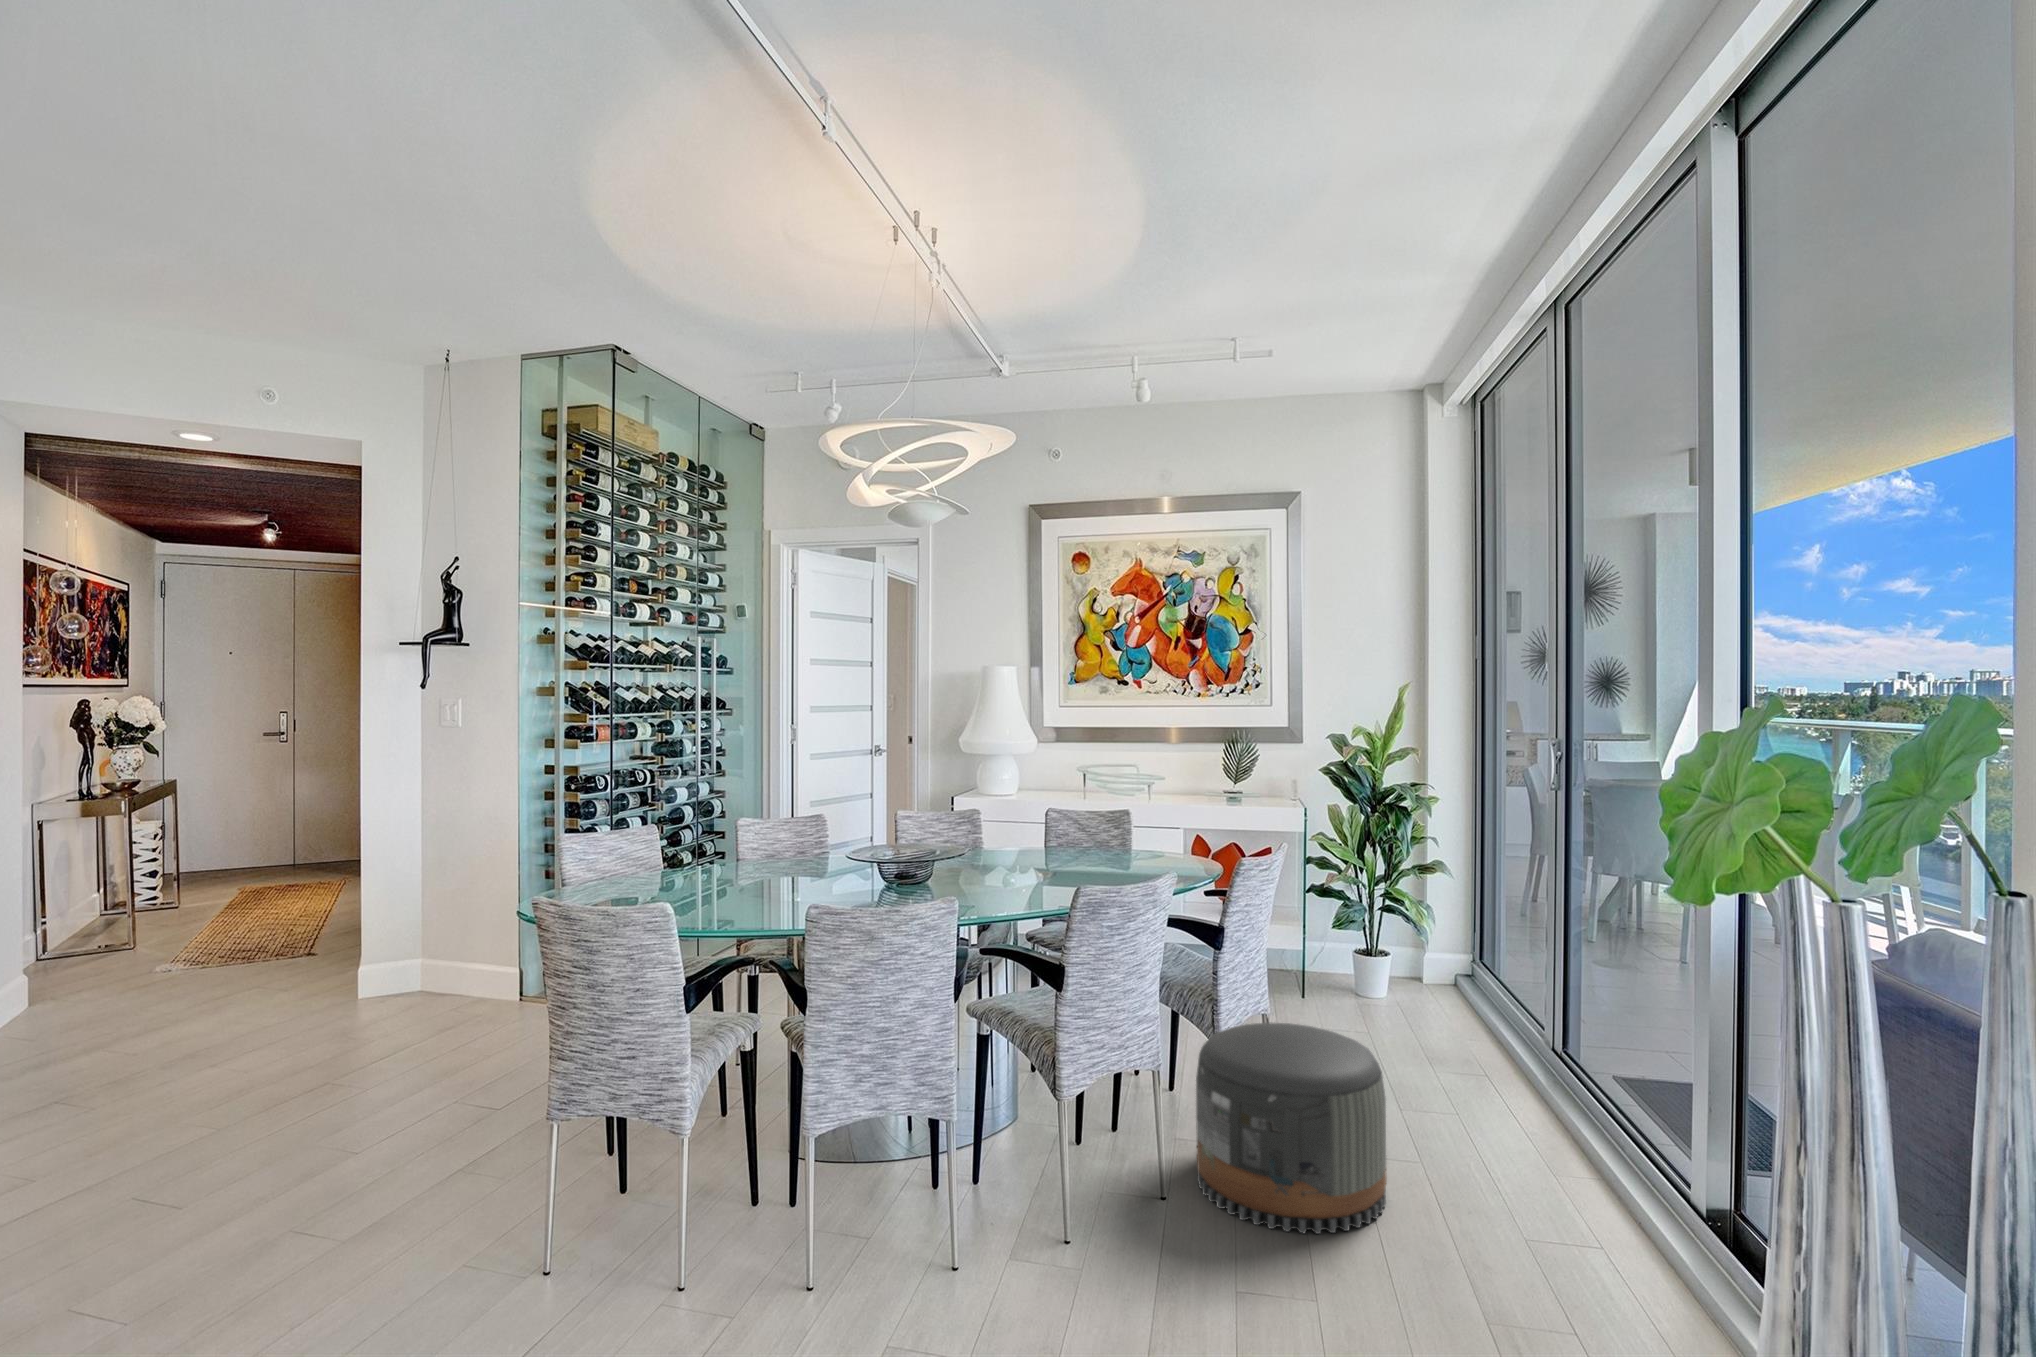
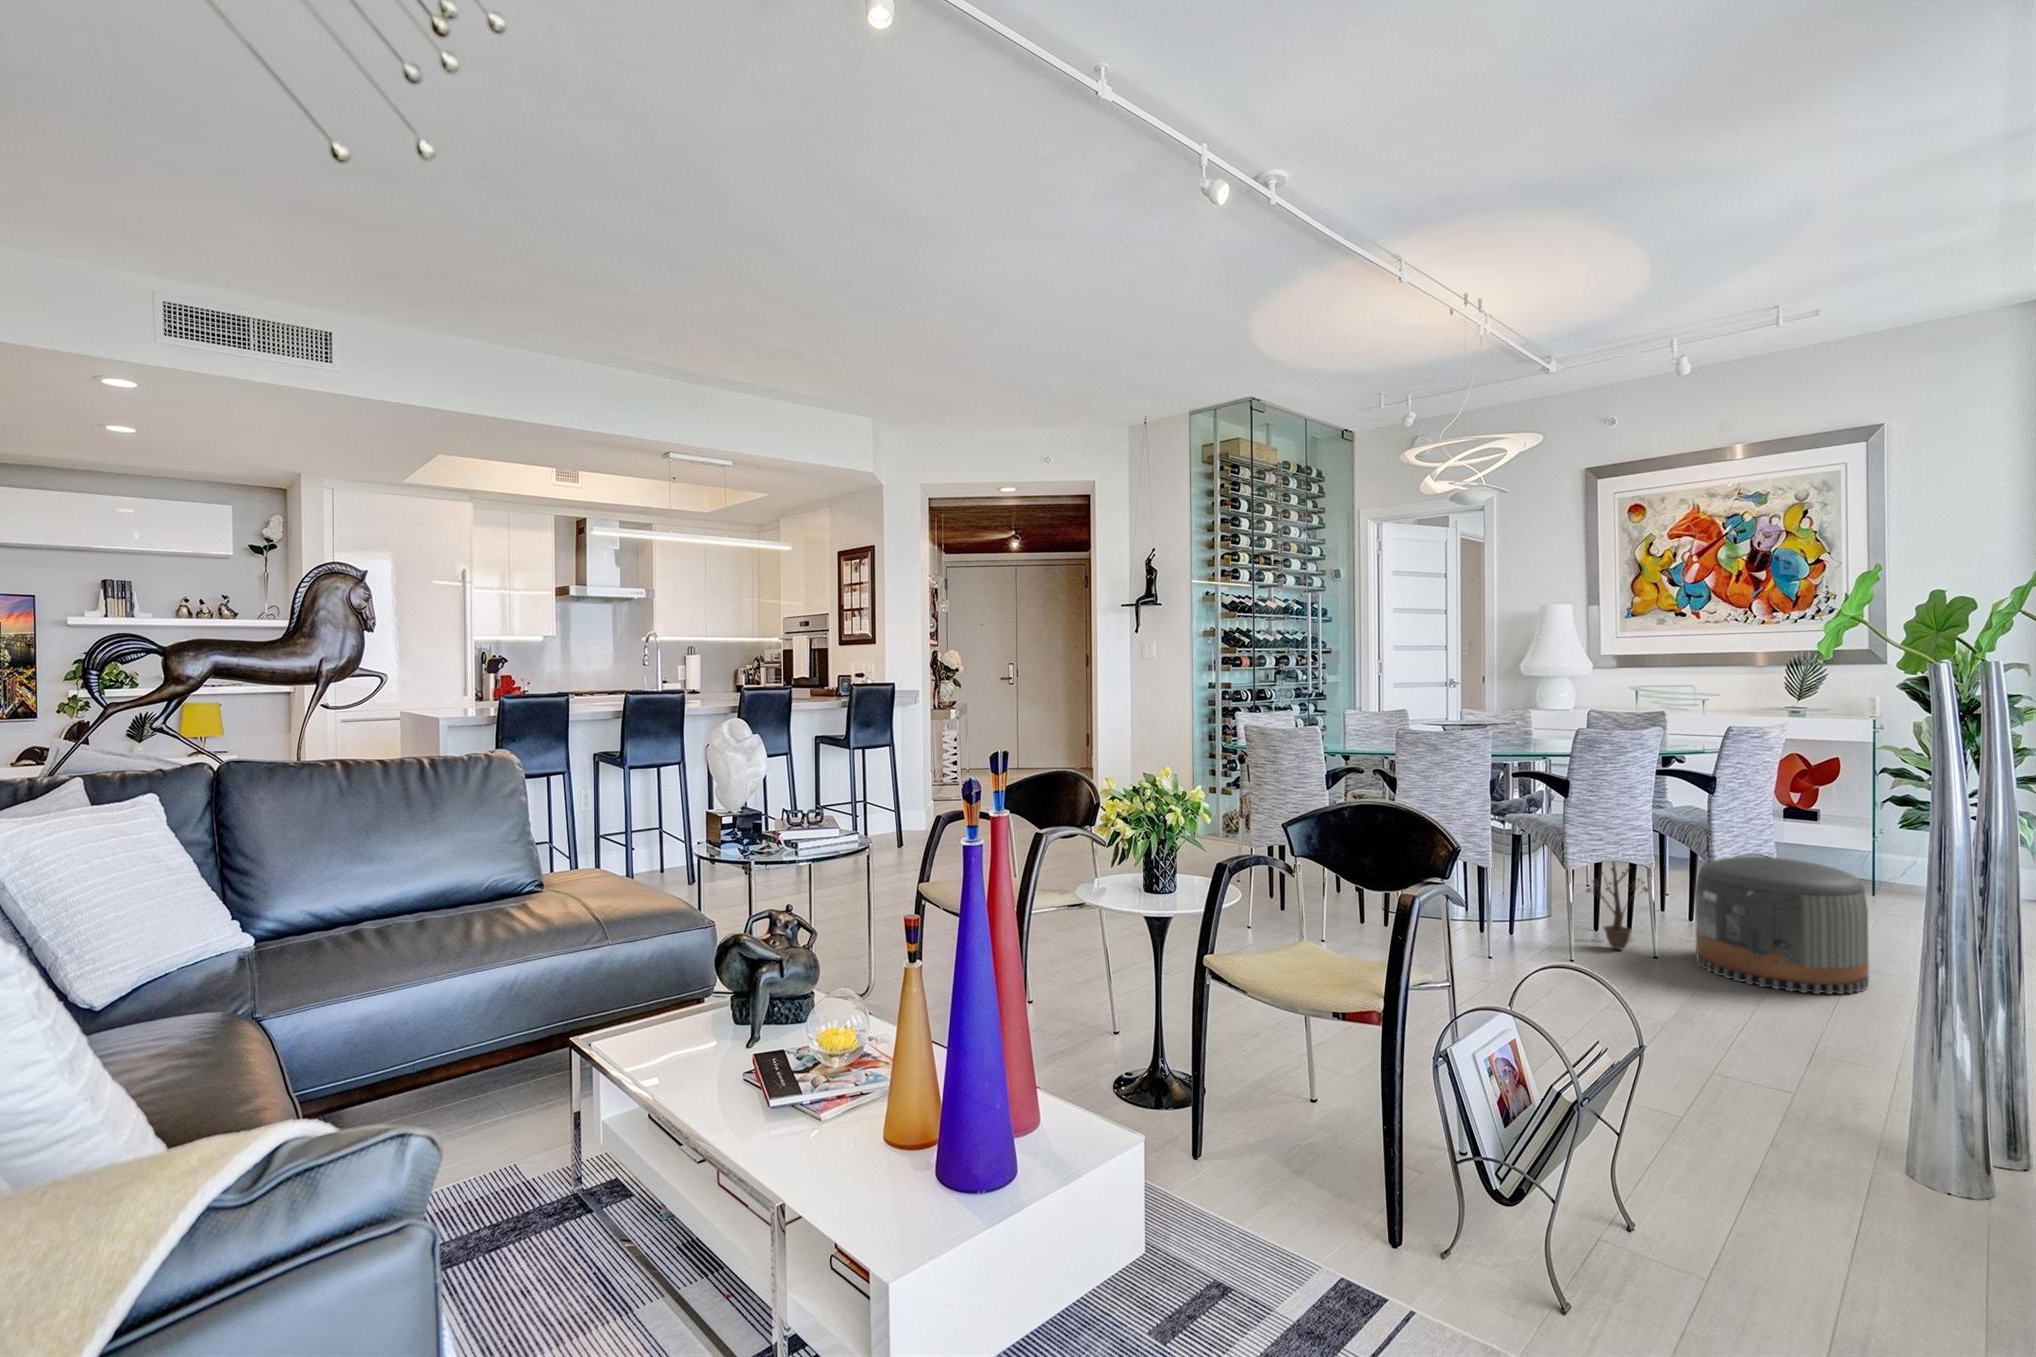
decorative plant: none [1051,1052,1141,1181] -> present [1575,862,1648,950]

